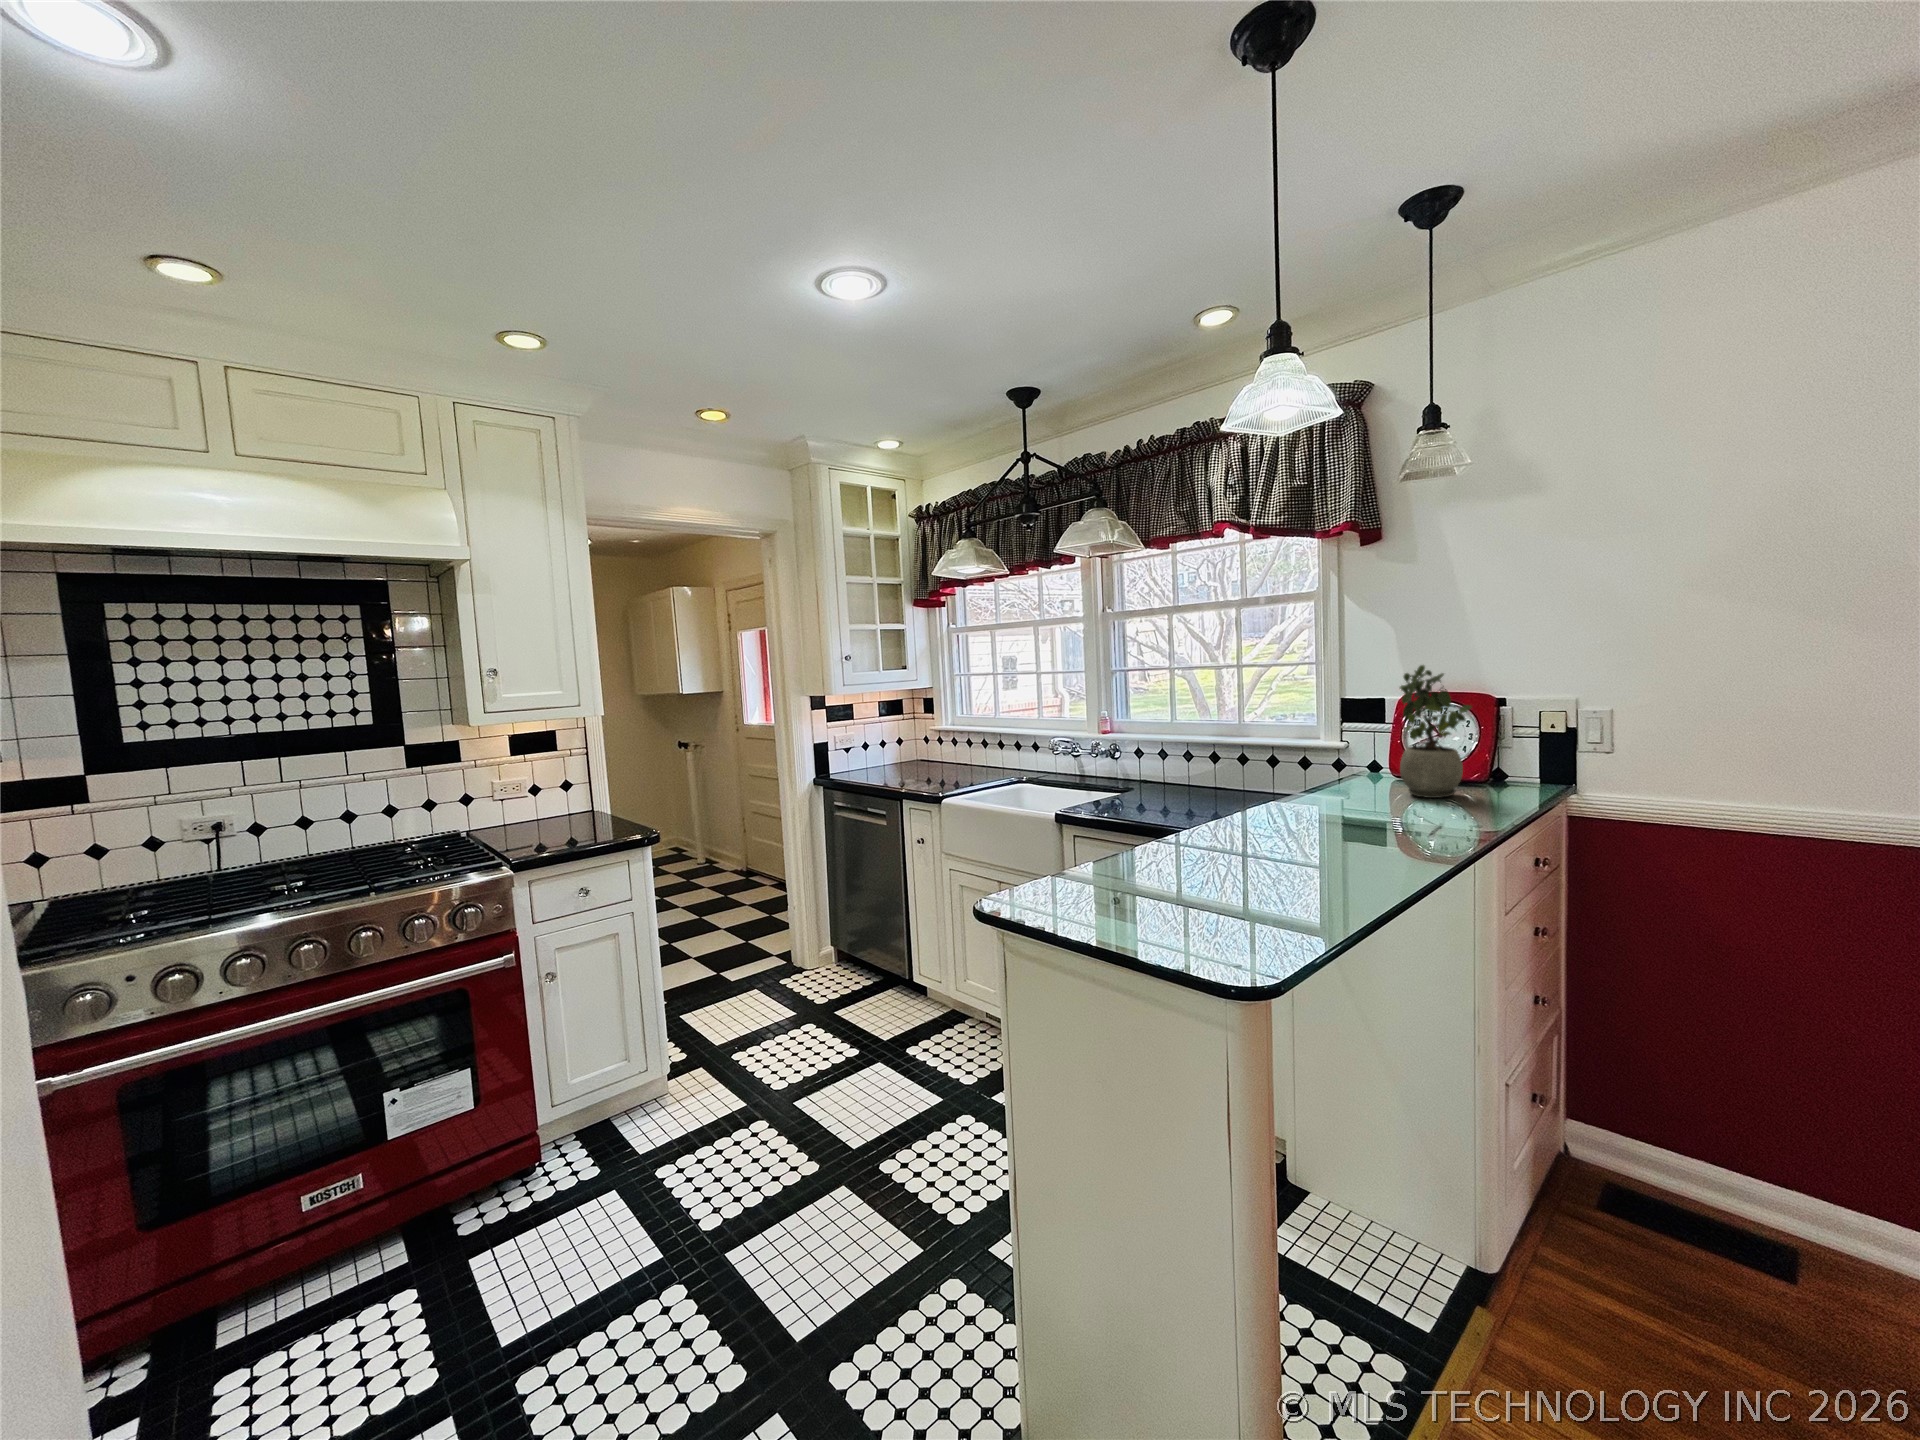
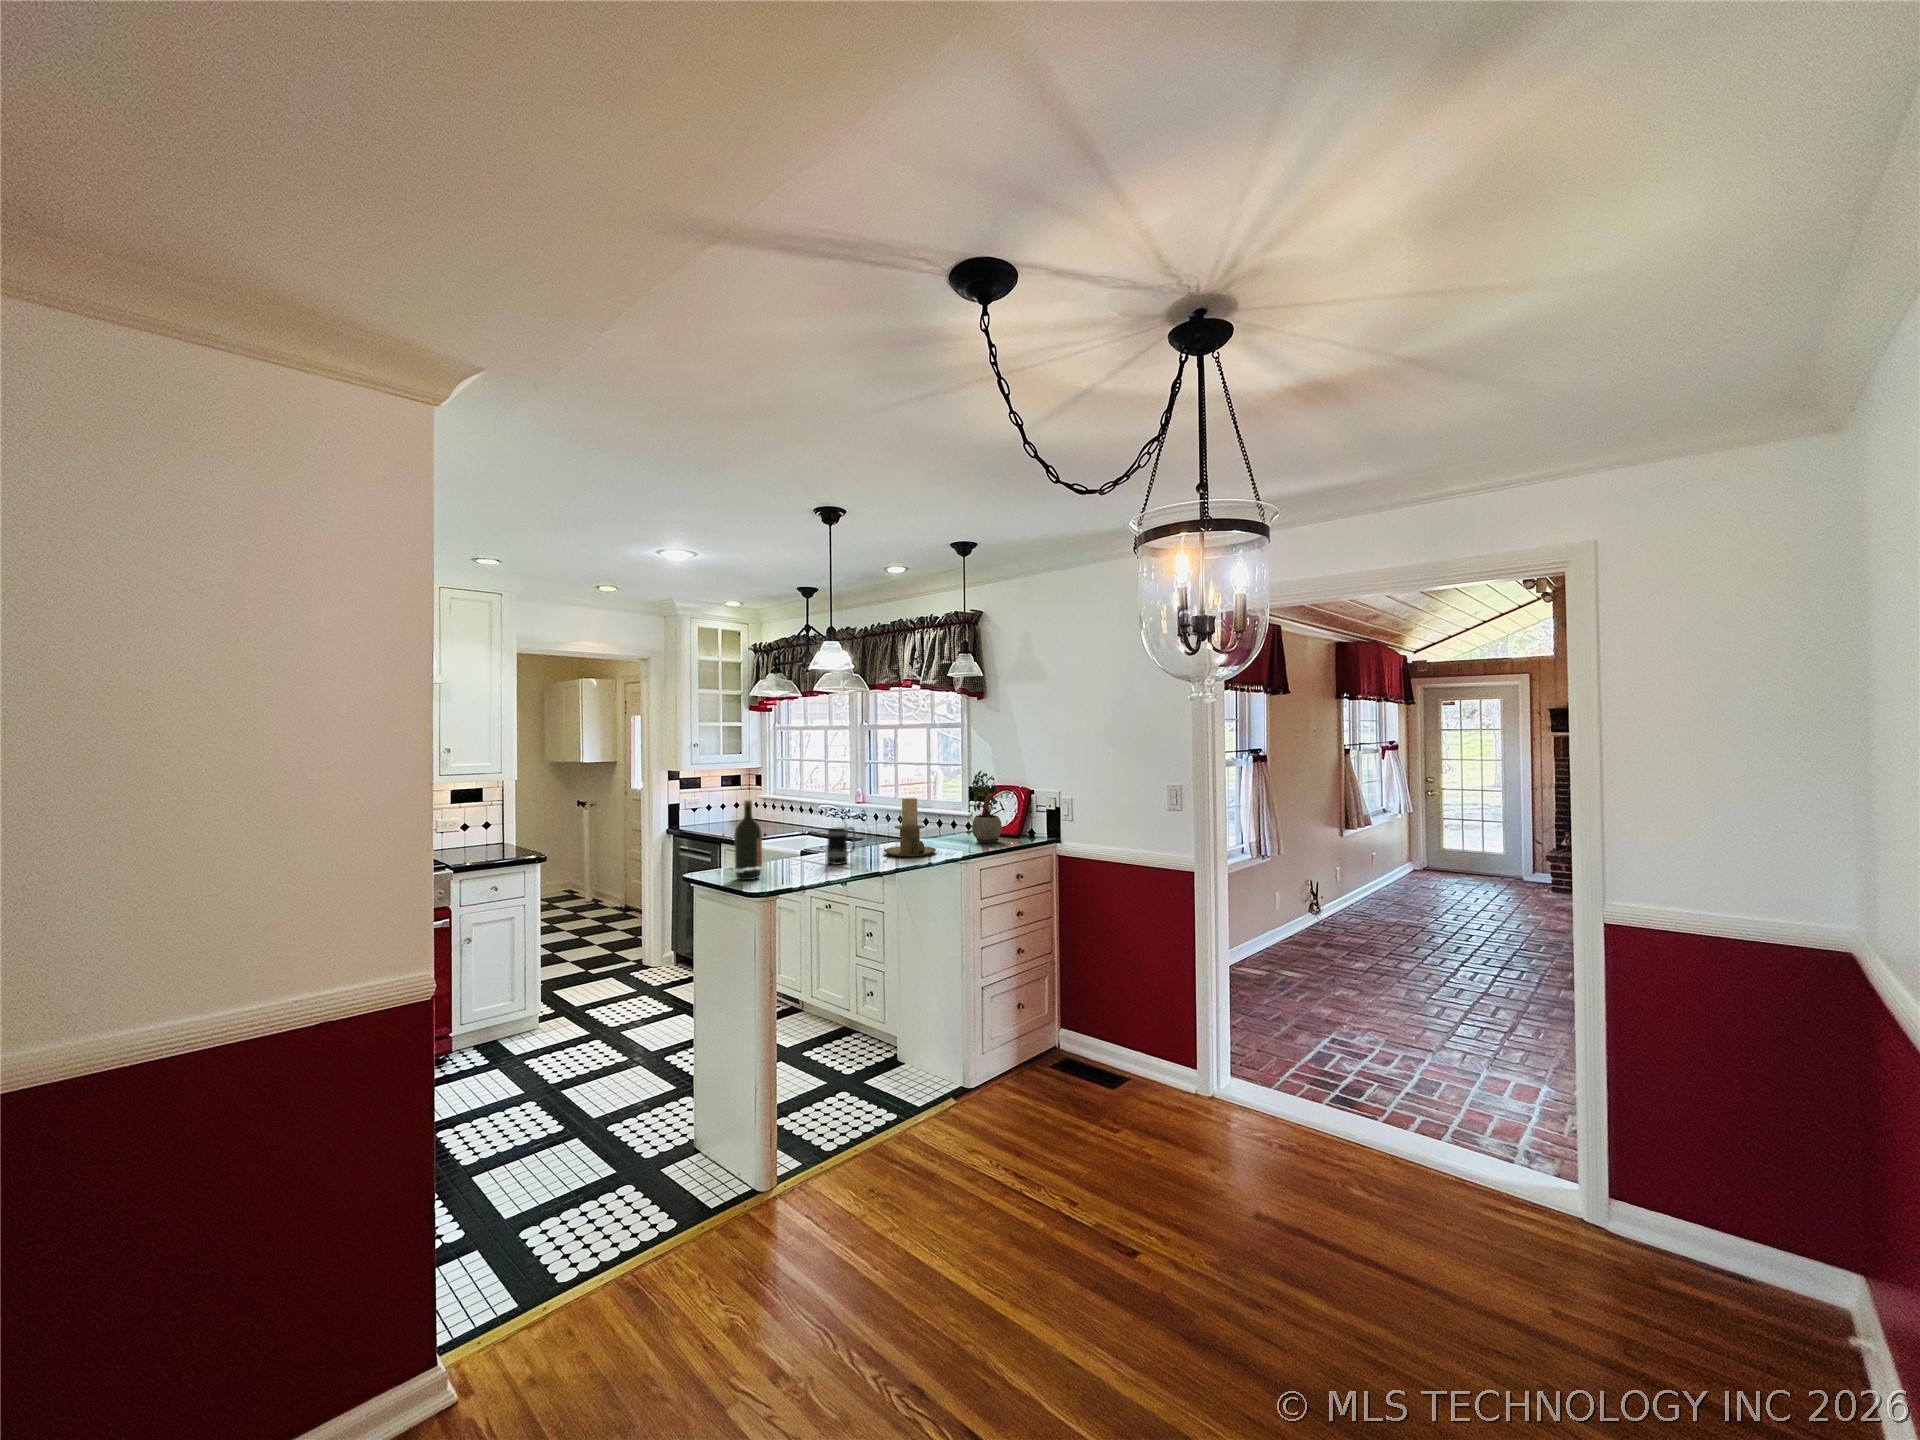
candle holder: none [1278,719,1389,834] -> present [884,798,936,857]
wine bottle: none [1063,735,1124,908] -> present [735,800,762,880]
mug: none [1204,780,1257,857] -> present [827,827,856,865]

